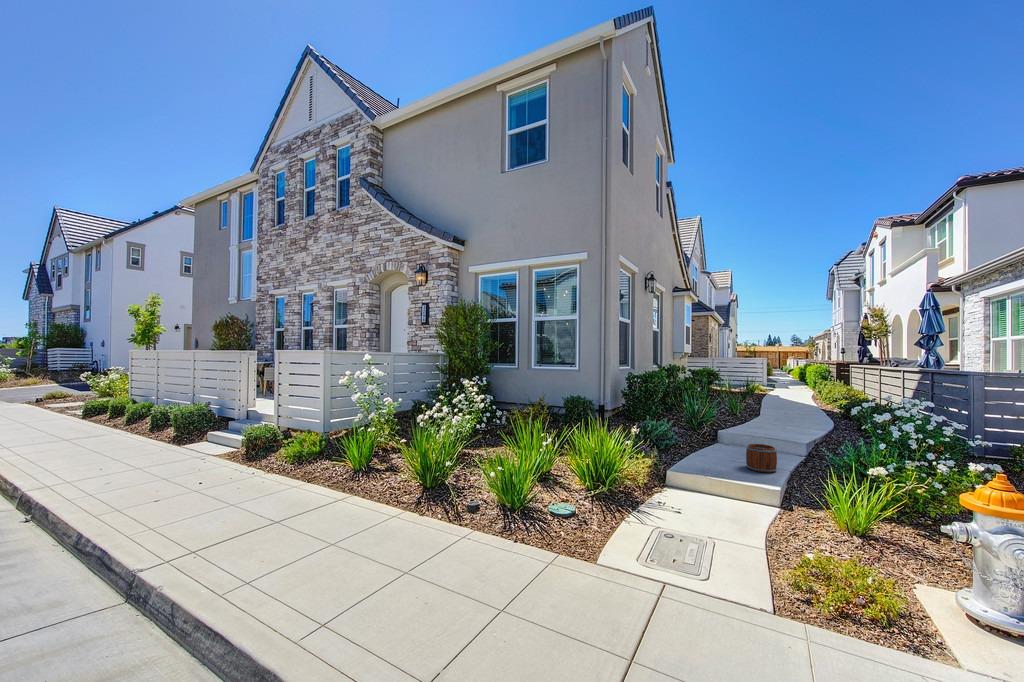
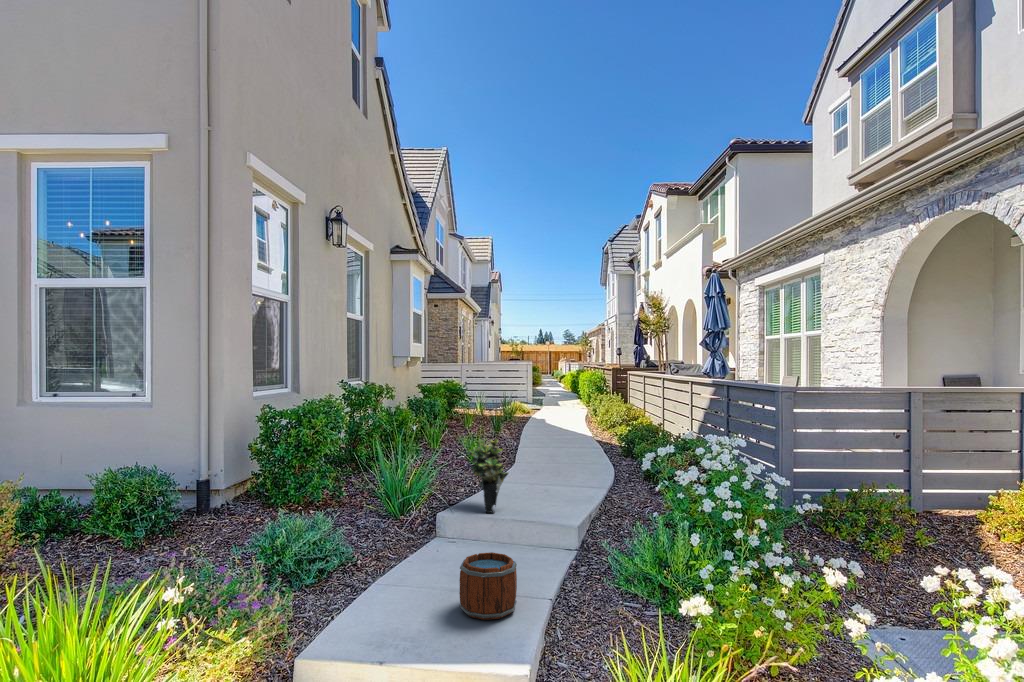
potted plant: none [740,396,766,435] -> present [469,439,509,513]

